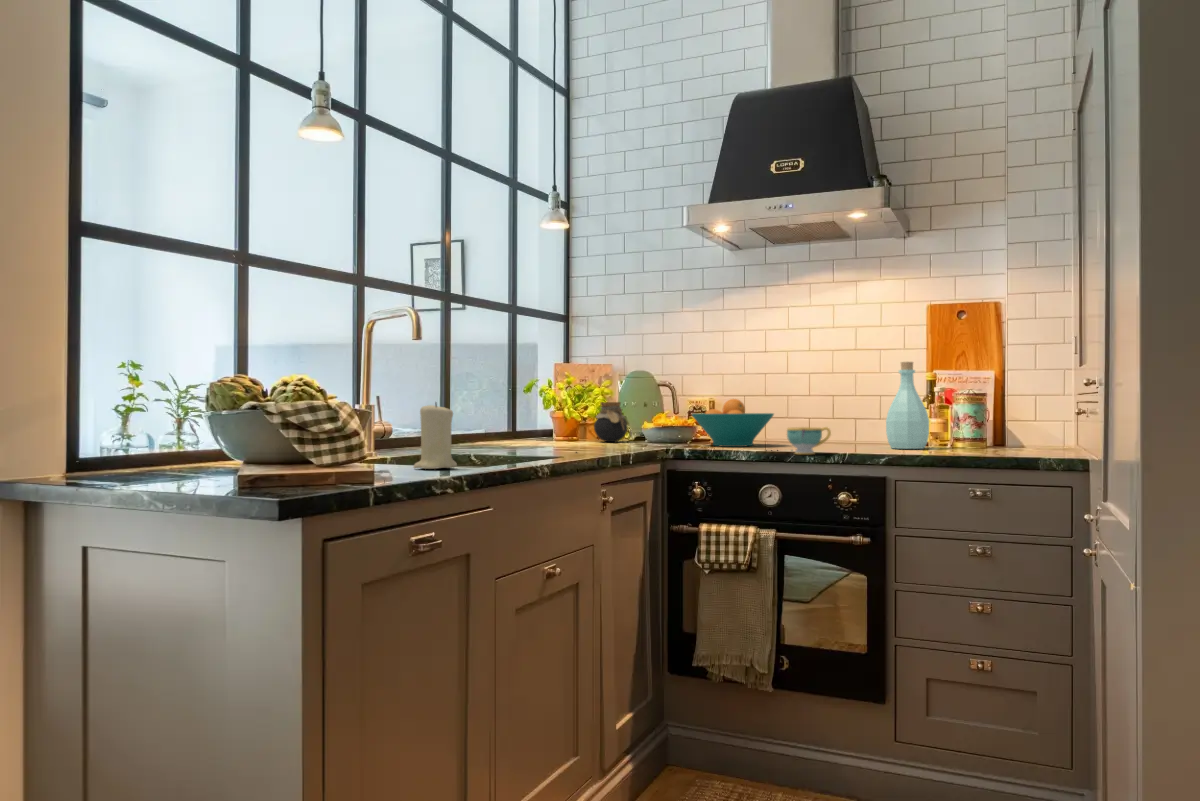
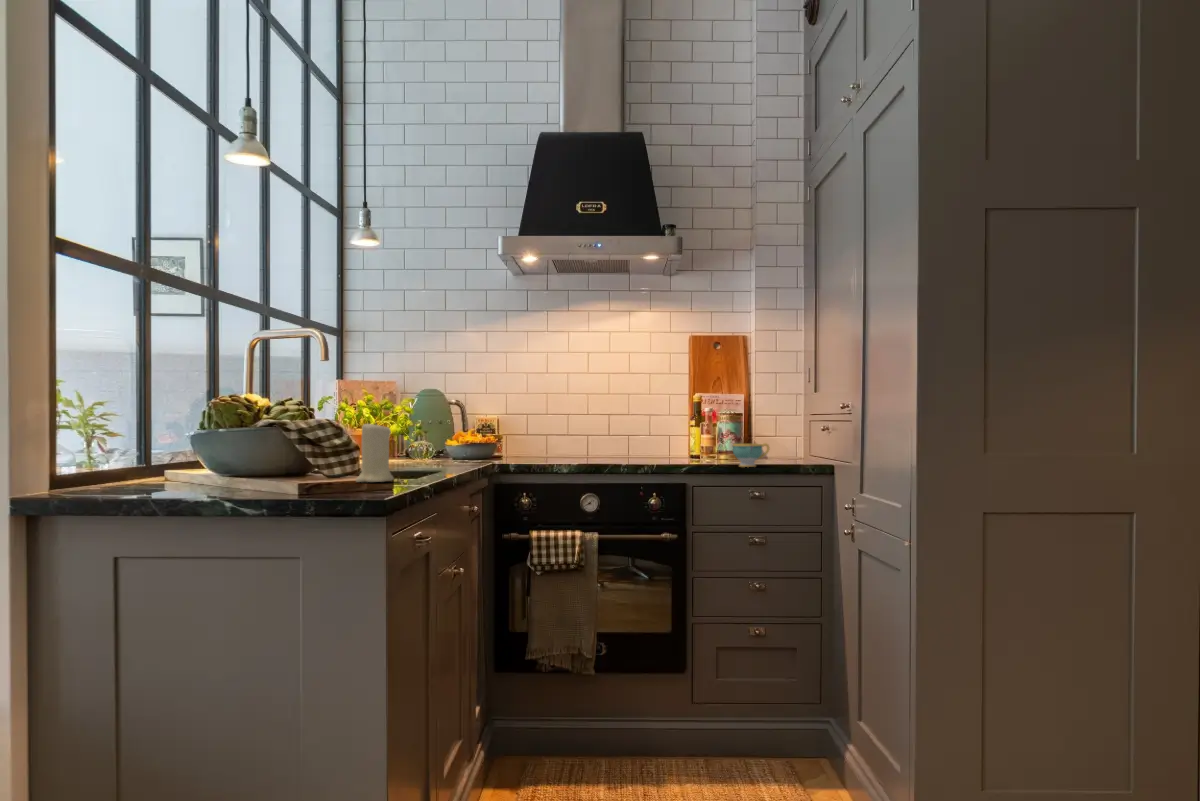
bottle: present [886,362,929,449] -> none [671,387,707,461]
fruit bowl: present [692,399,774,447] -> none [505,417,580,460]
jar: present [594,402,627,442] -> none [397,419,431,457]
teacup: present [787,427,831,454] -> present [733,443,769,467]

